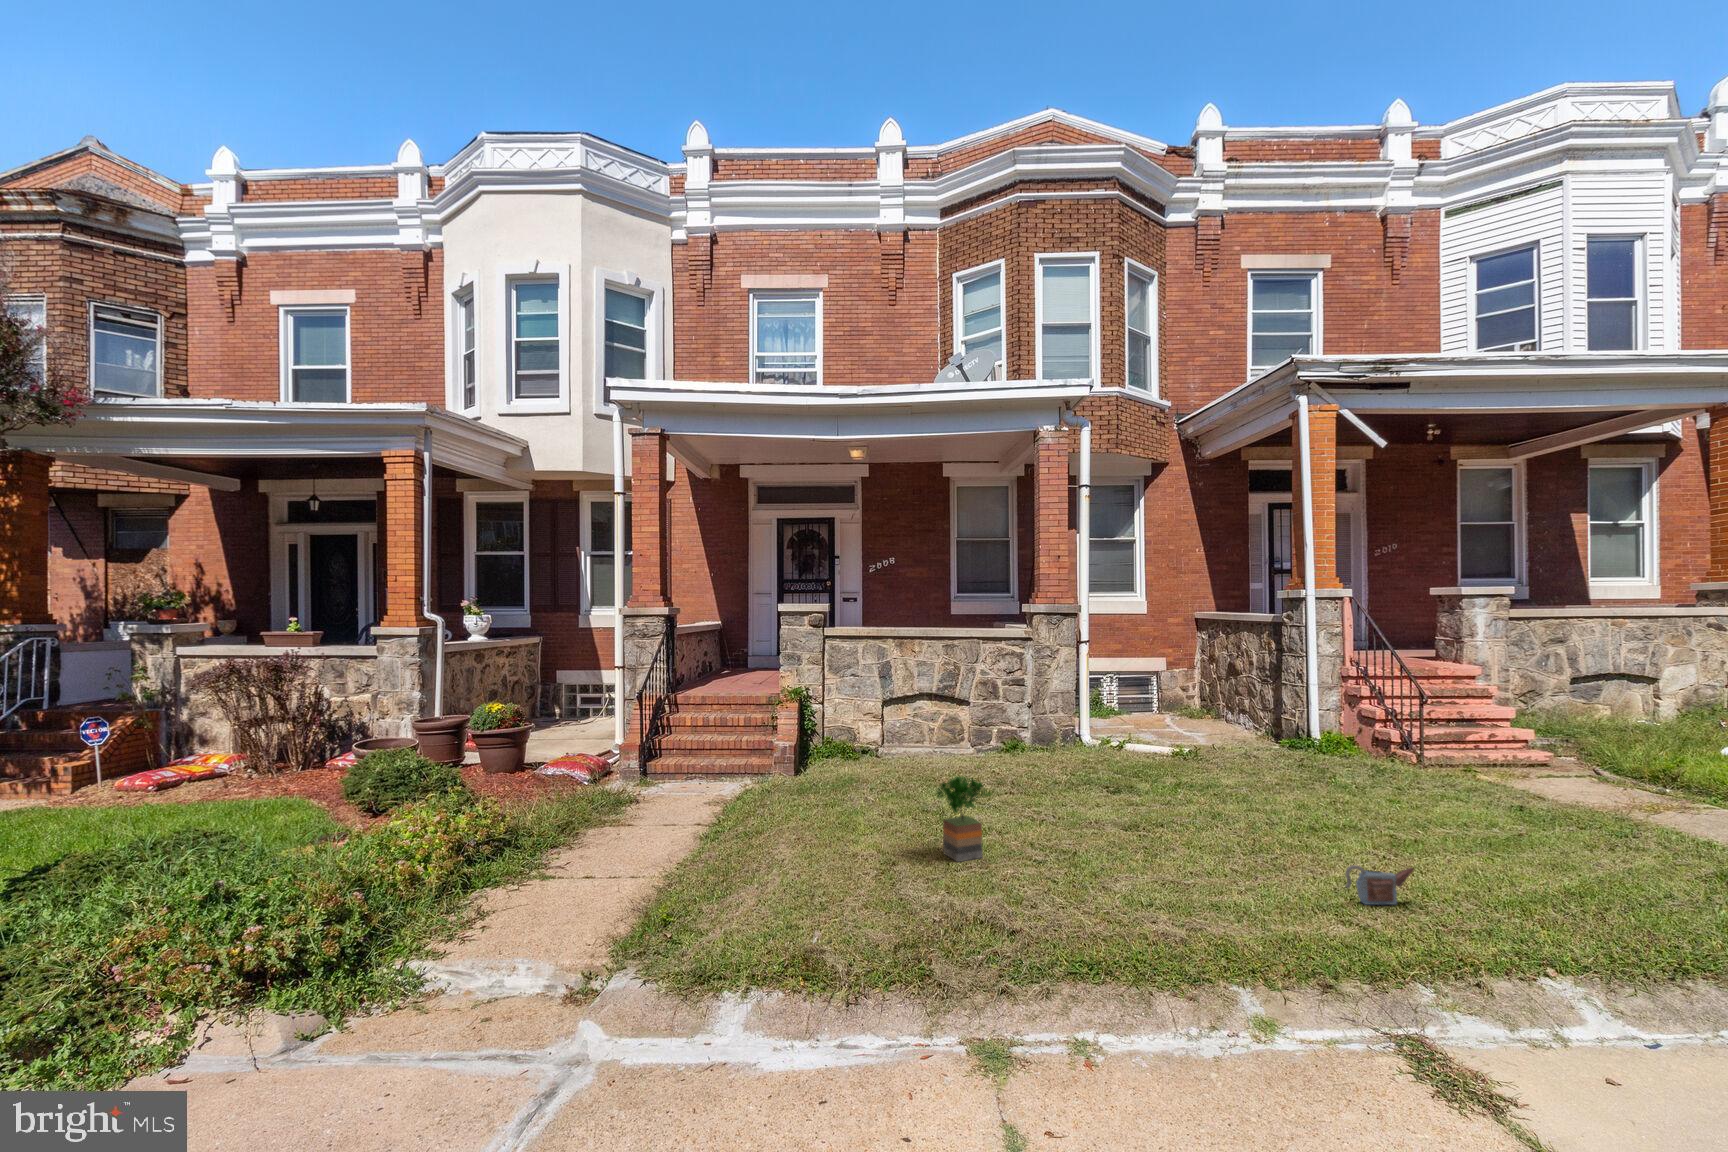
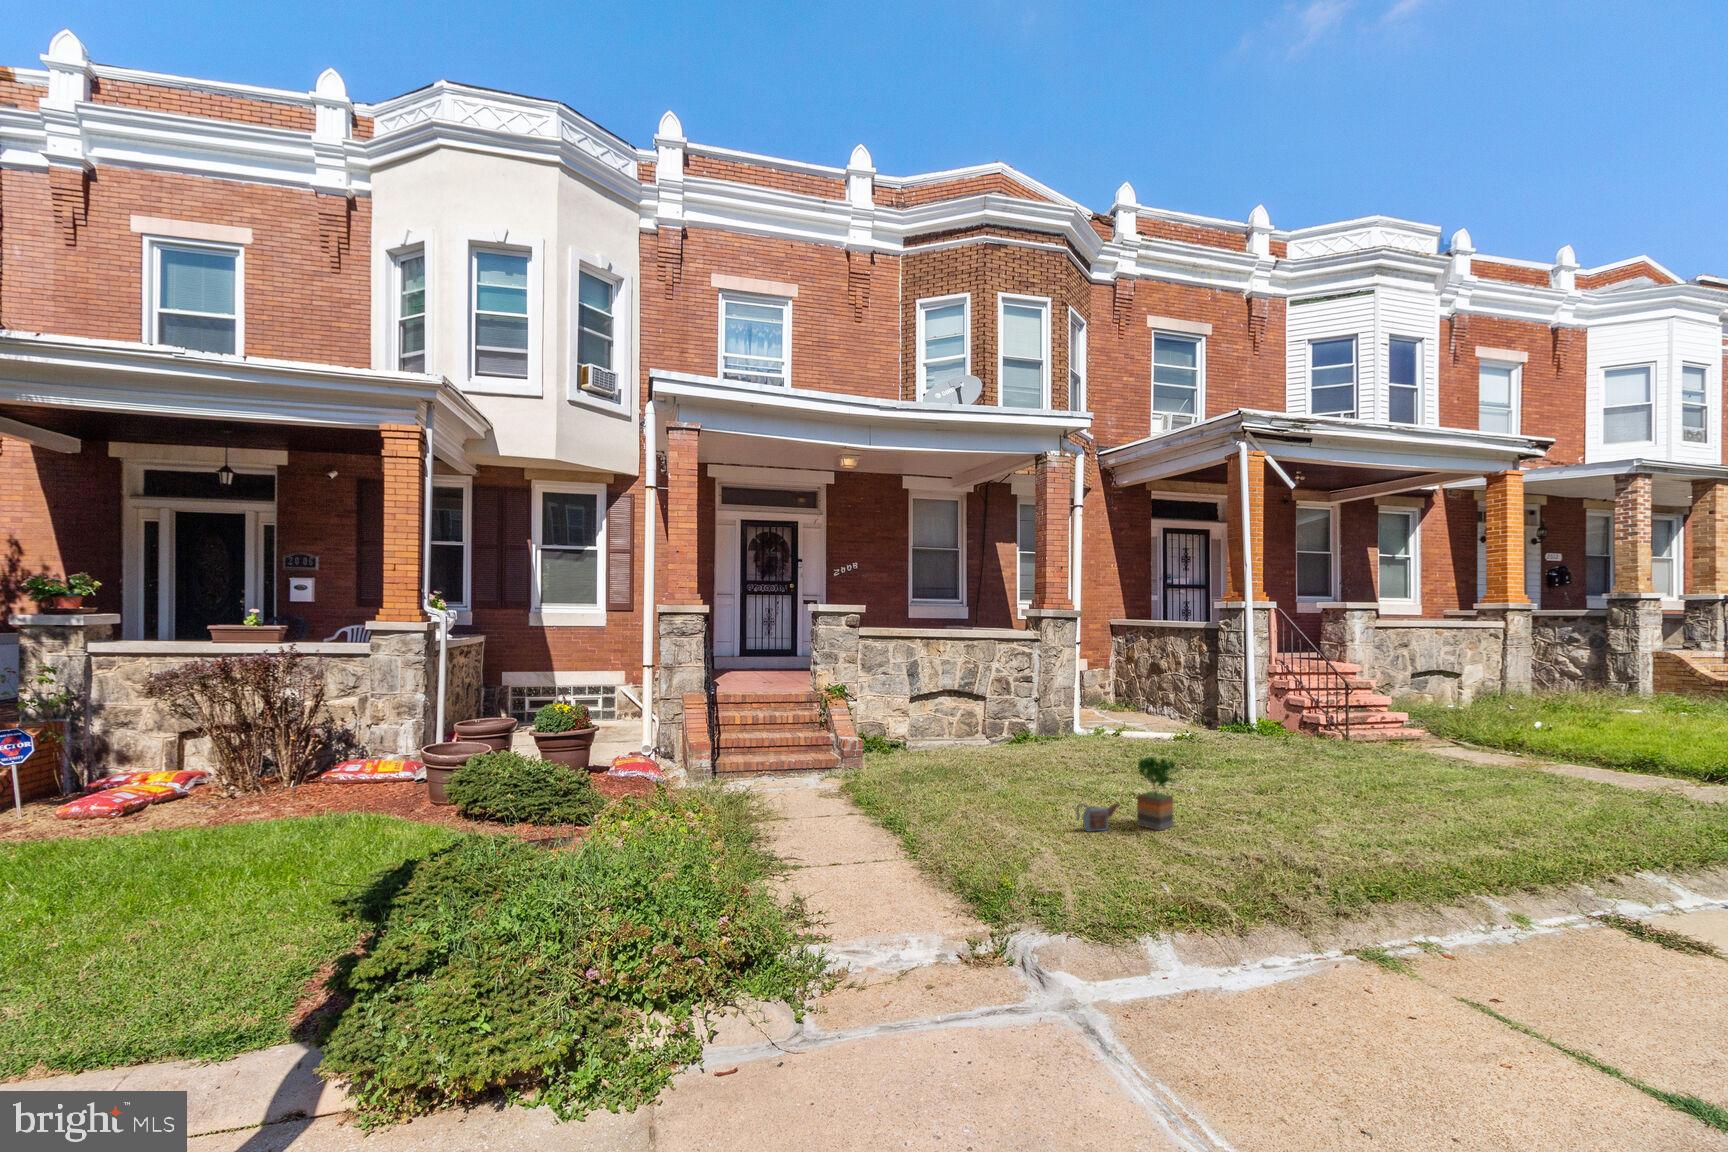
watering can: present [1345,865,1414,905] -> present [1076,803,1119,831]

